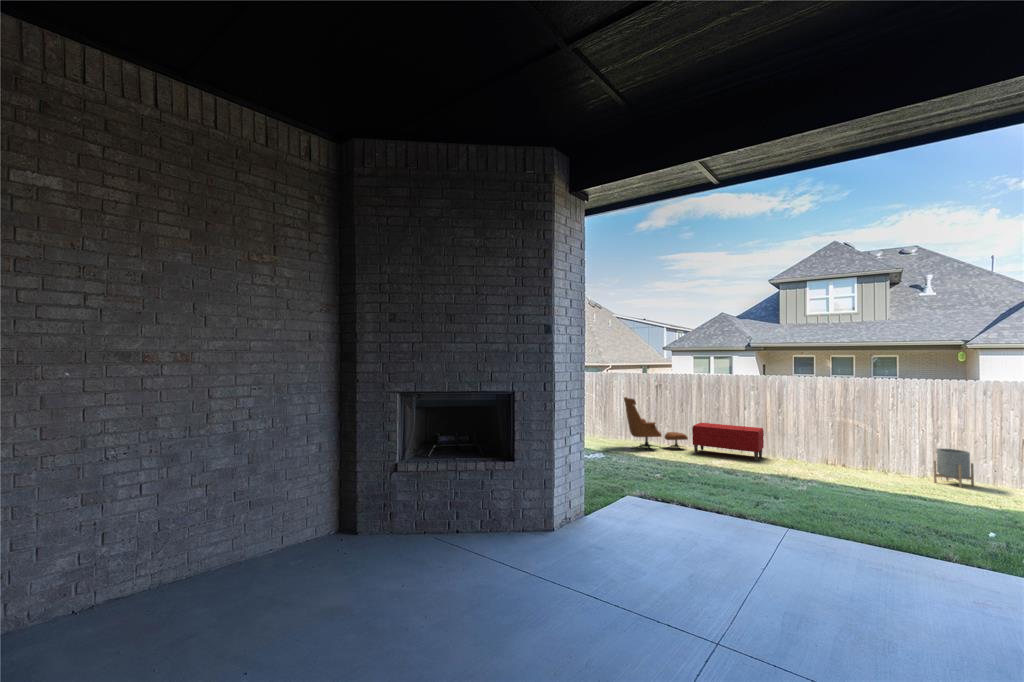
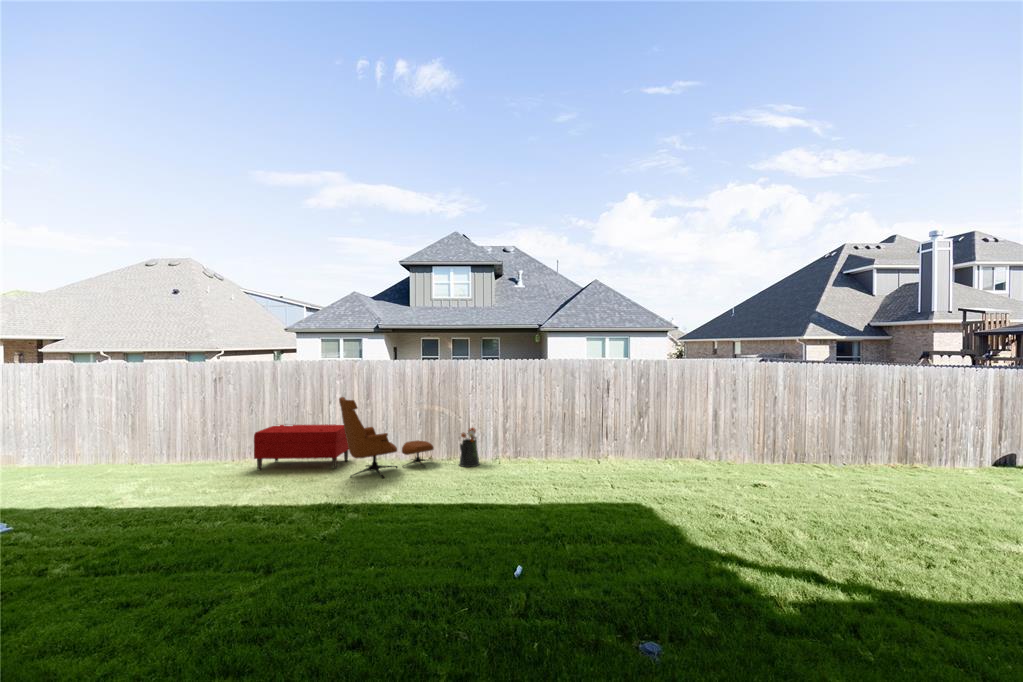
lounge chair: present [624,397,688,450] -> present [339,397,434,478]
watering can: none [881,441,906,478] -> present [459,428,480,467]
planter: present [933,448,974,488] -> none [501,429,531,470]

